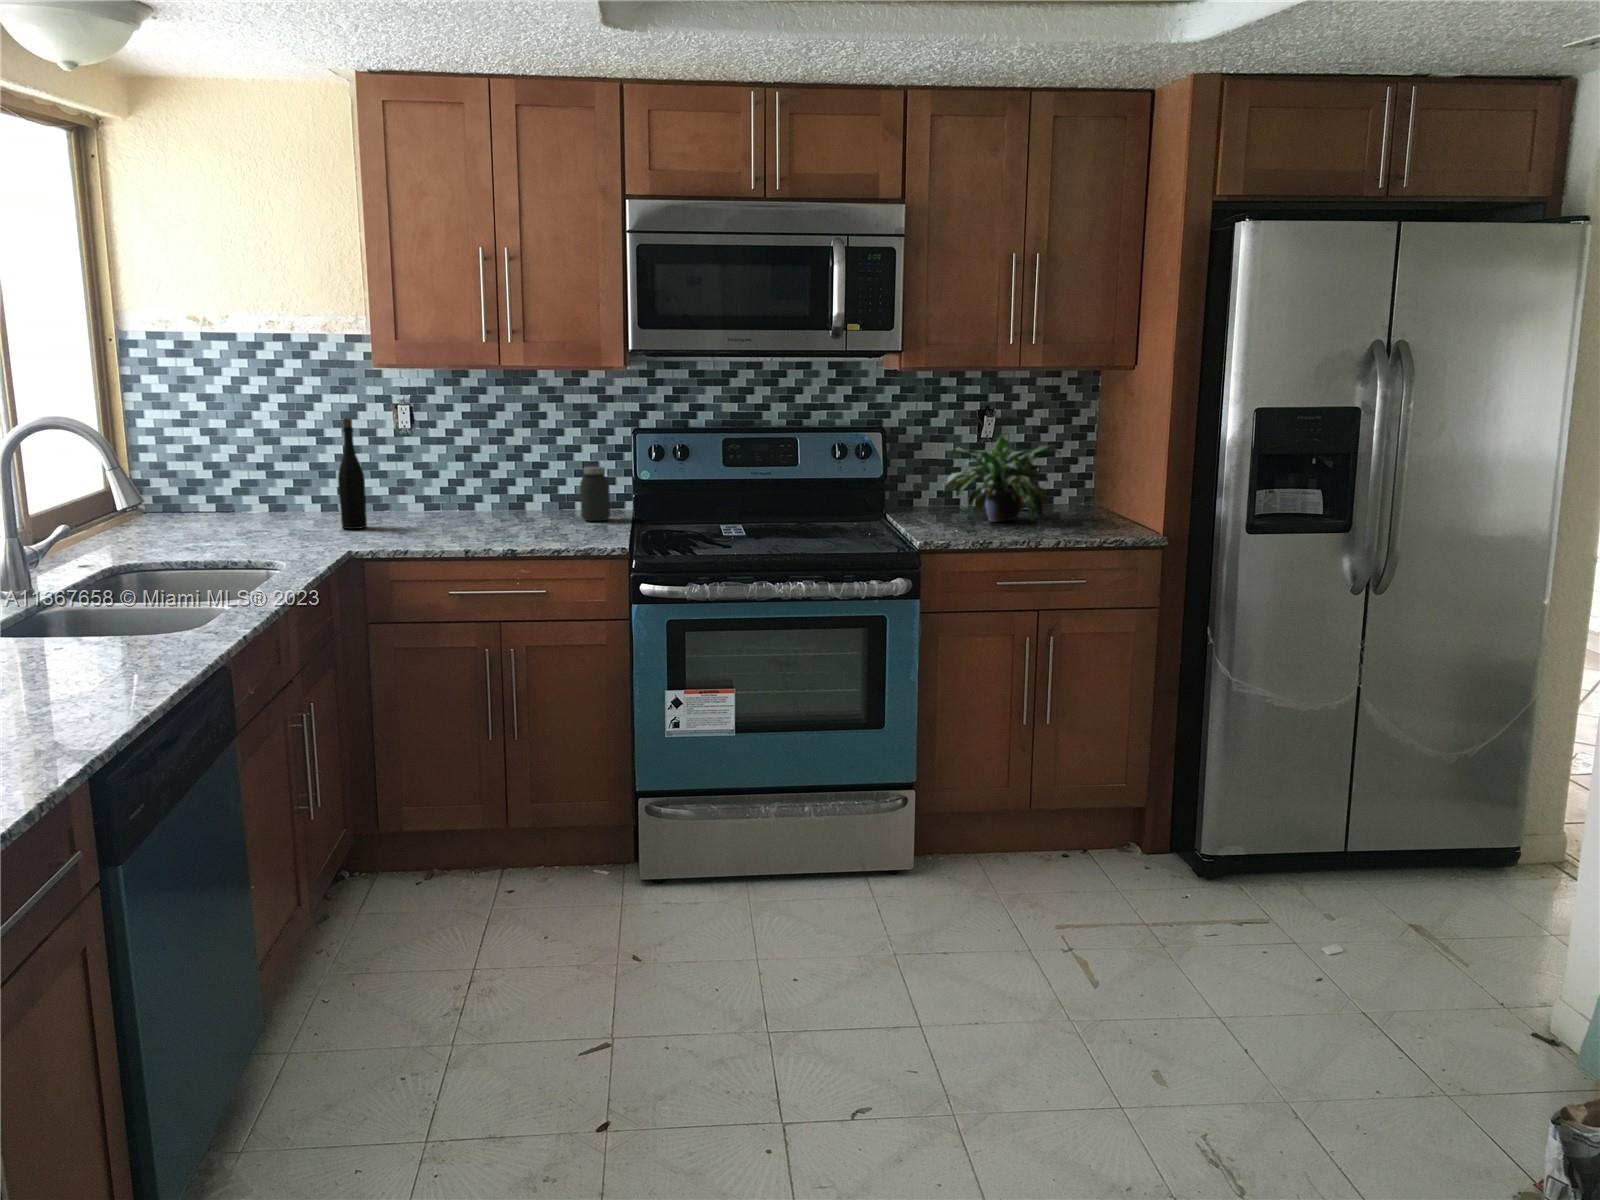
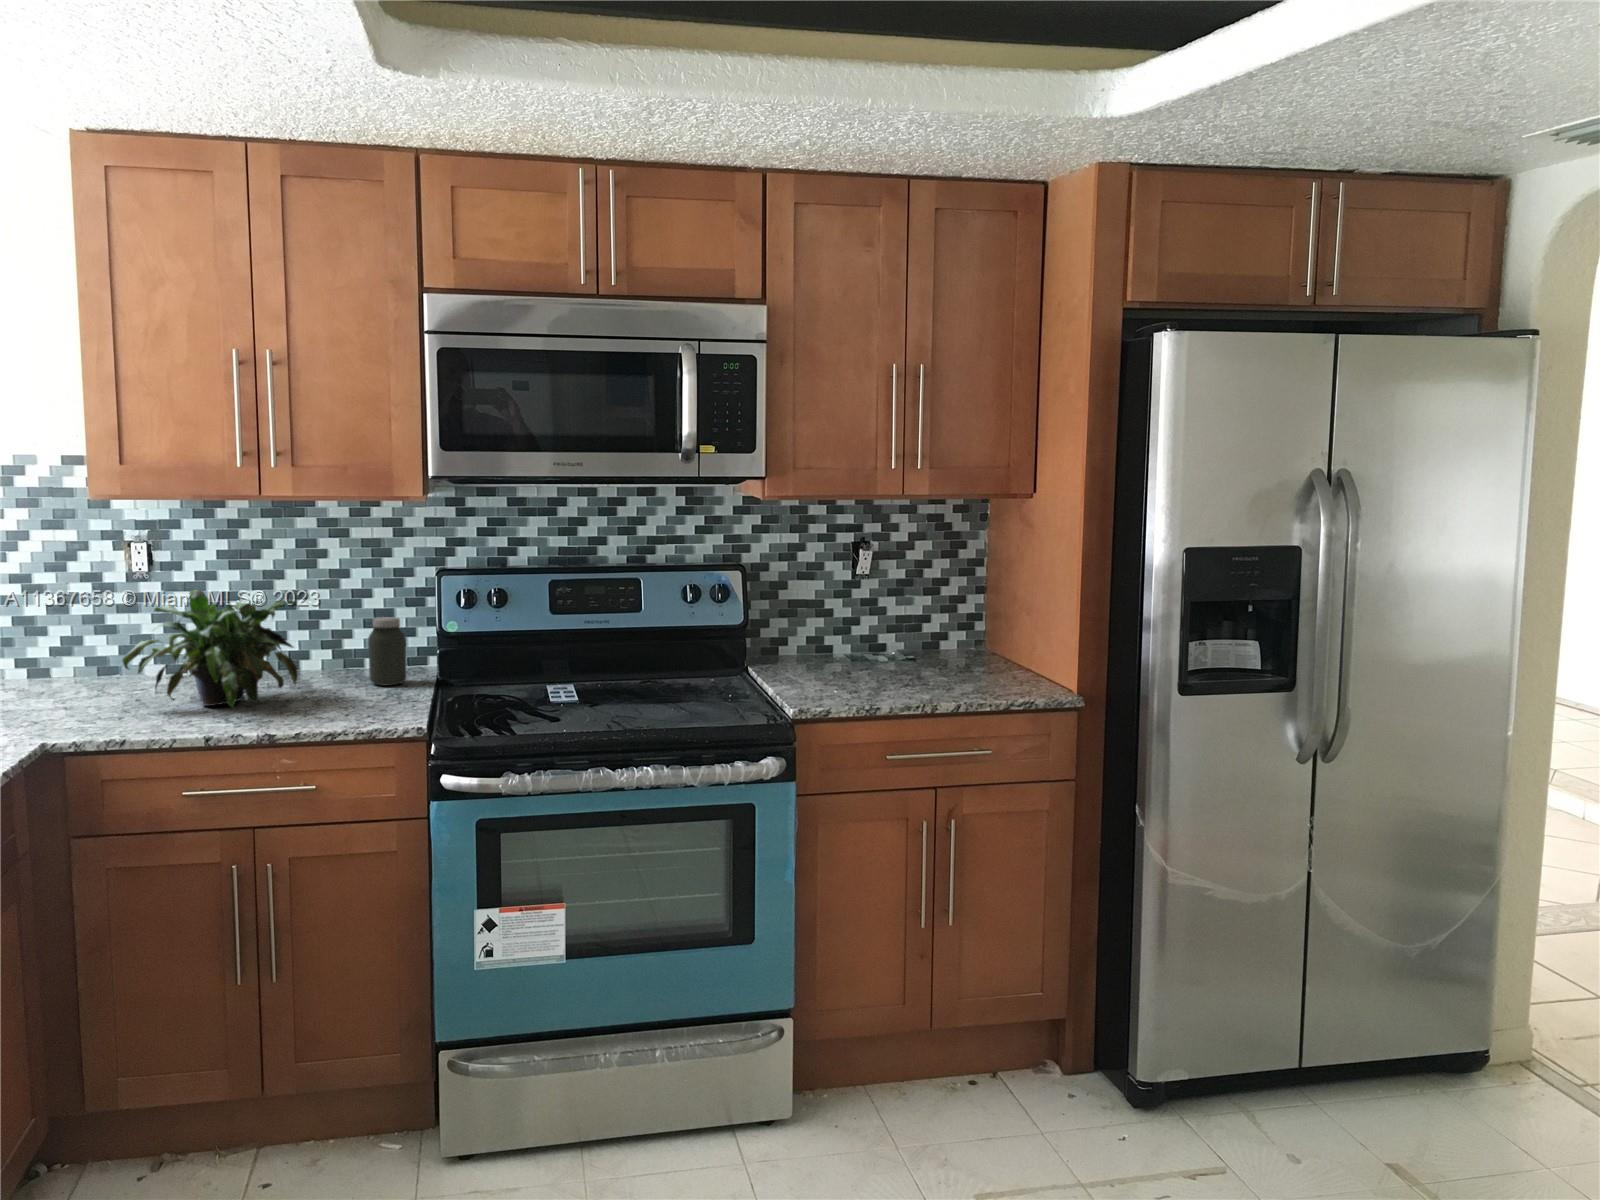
bottle: present [338,418,367,529] -> none [42,563,82,705]
potted plant: present [943,434,1060,522] -> present [123,589,298,707]

